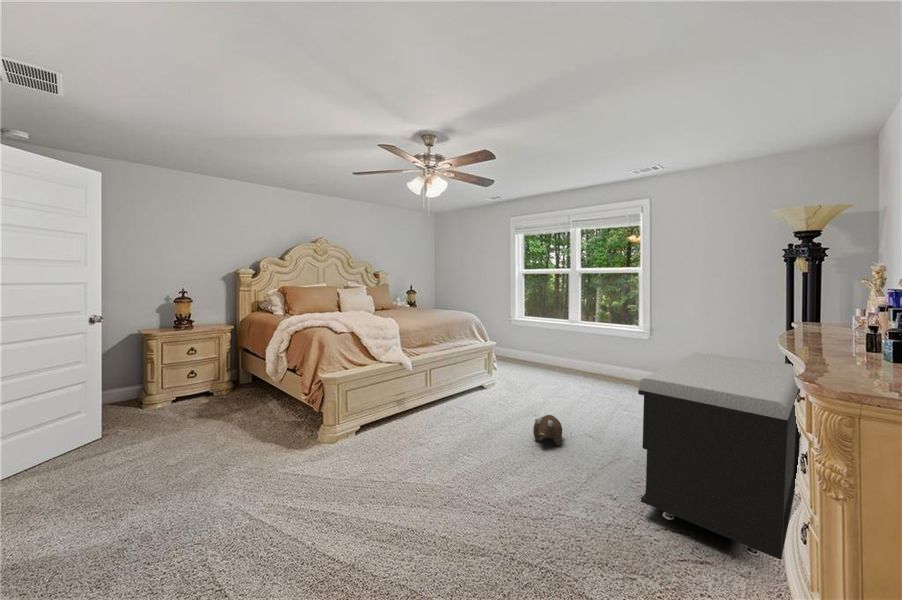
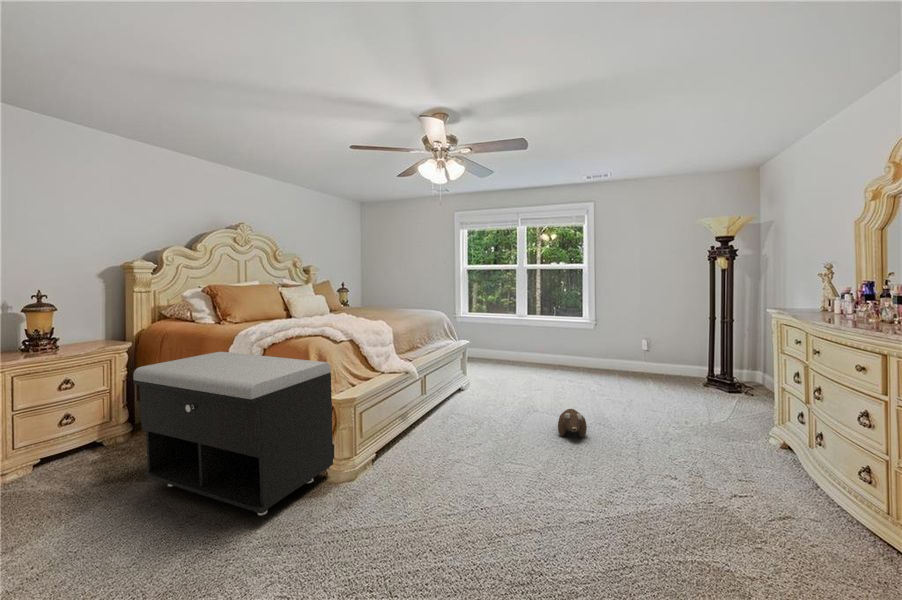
storage bench: present [638,353,800,560] -> present [133,352,333,516]

